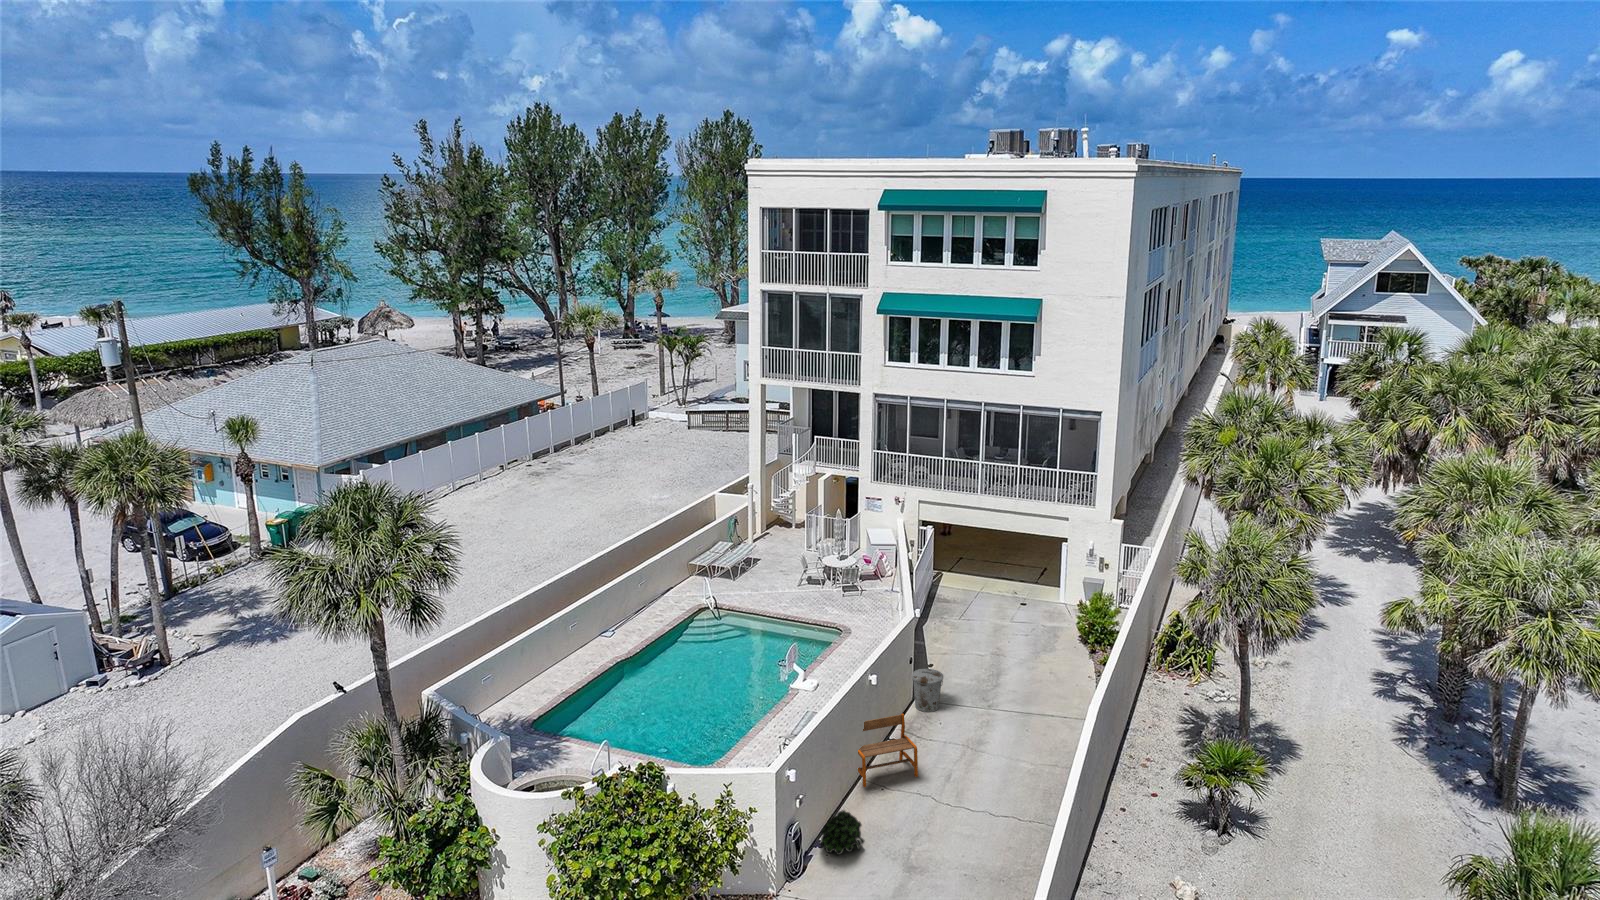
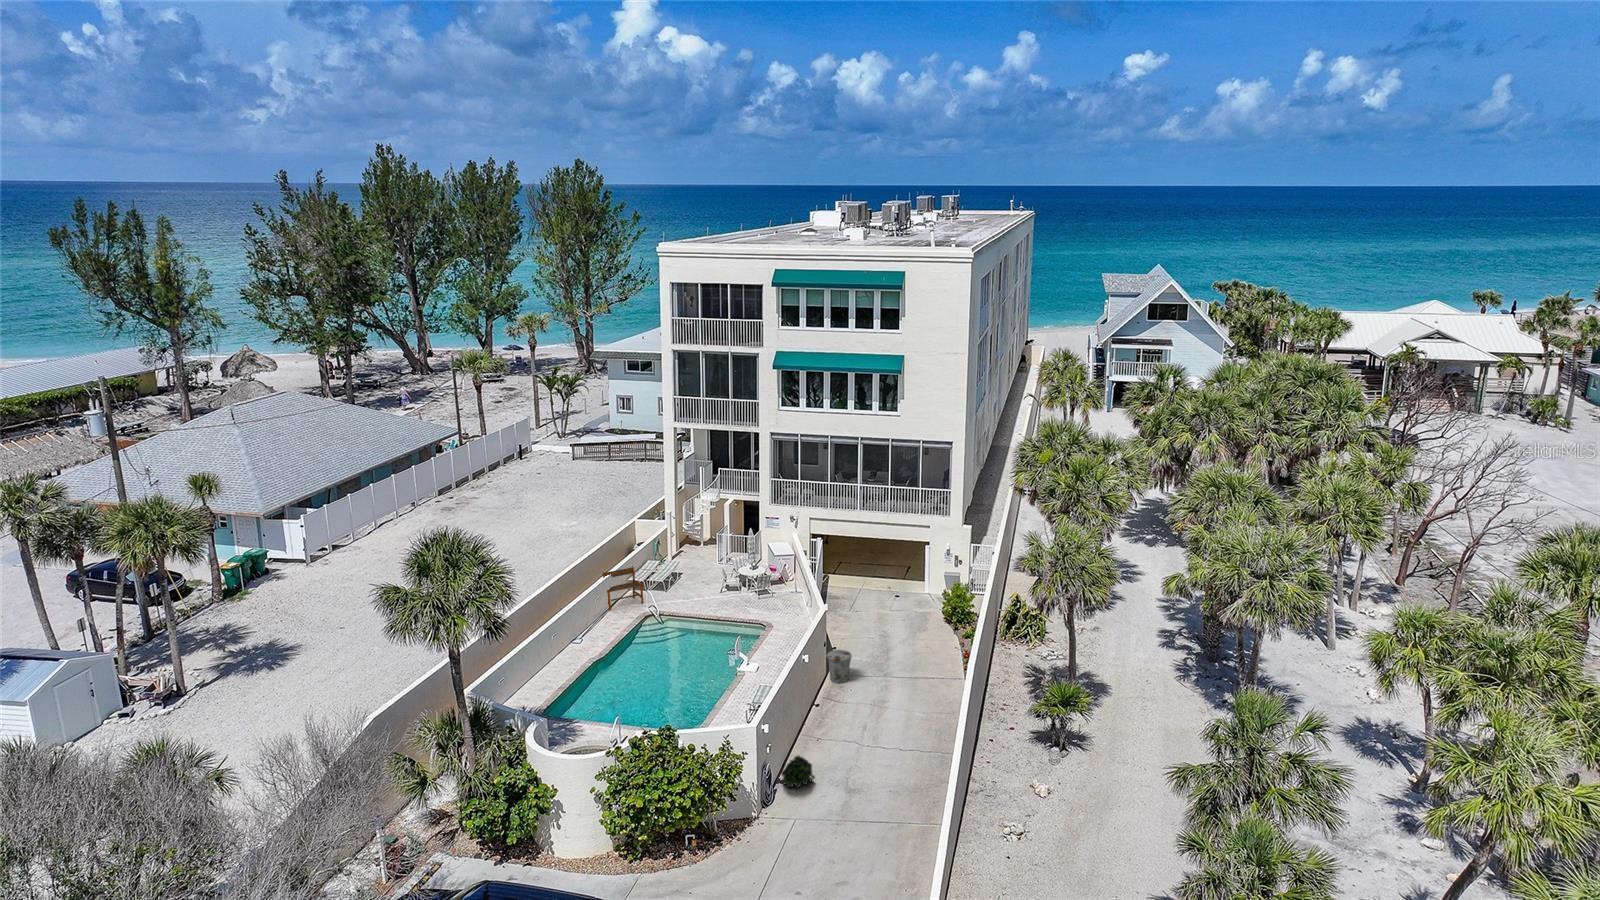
bench: present [858,714,918,787] -> present [603,567,644,611]

